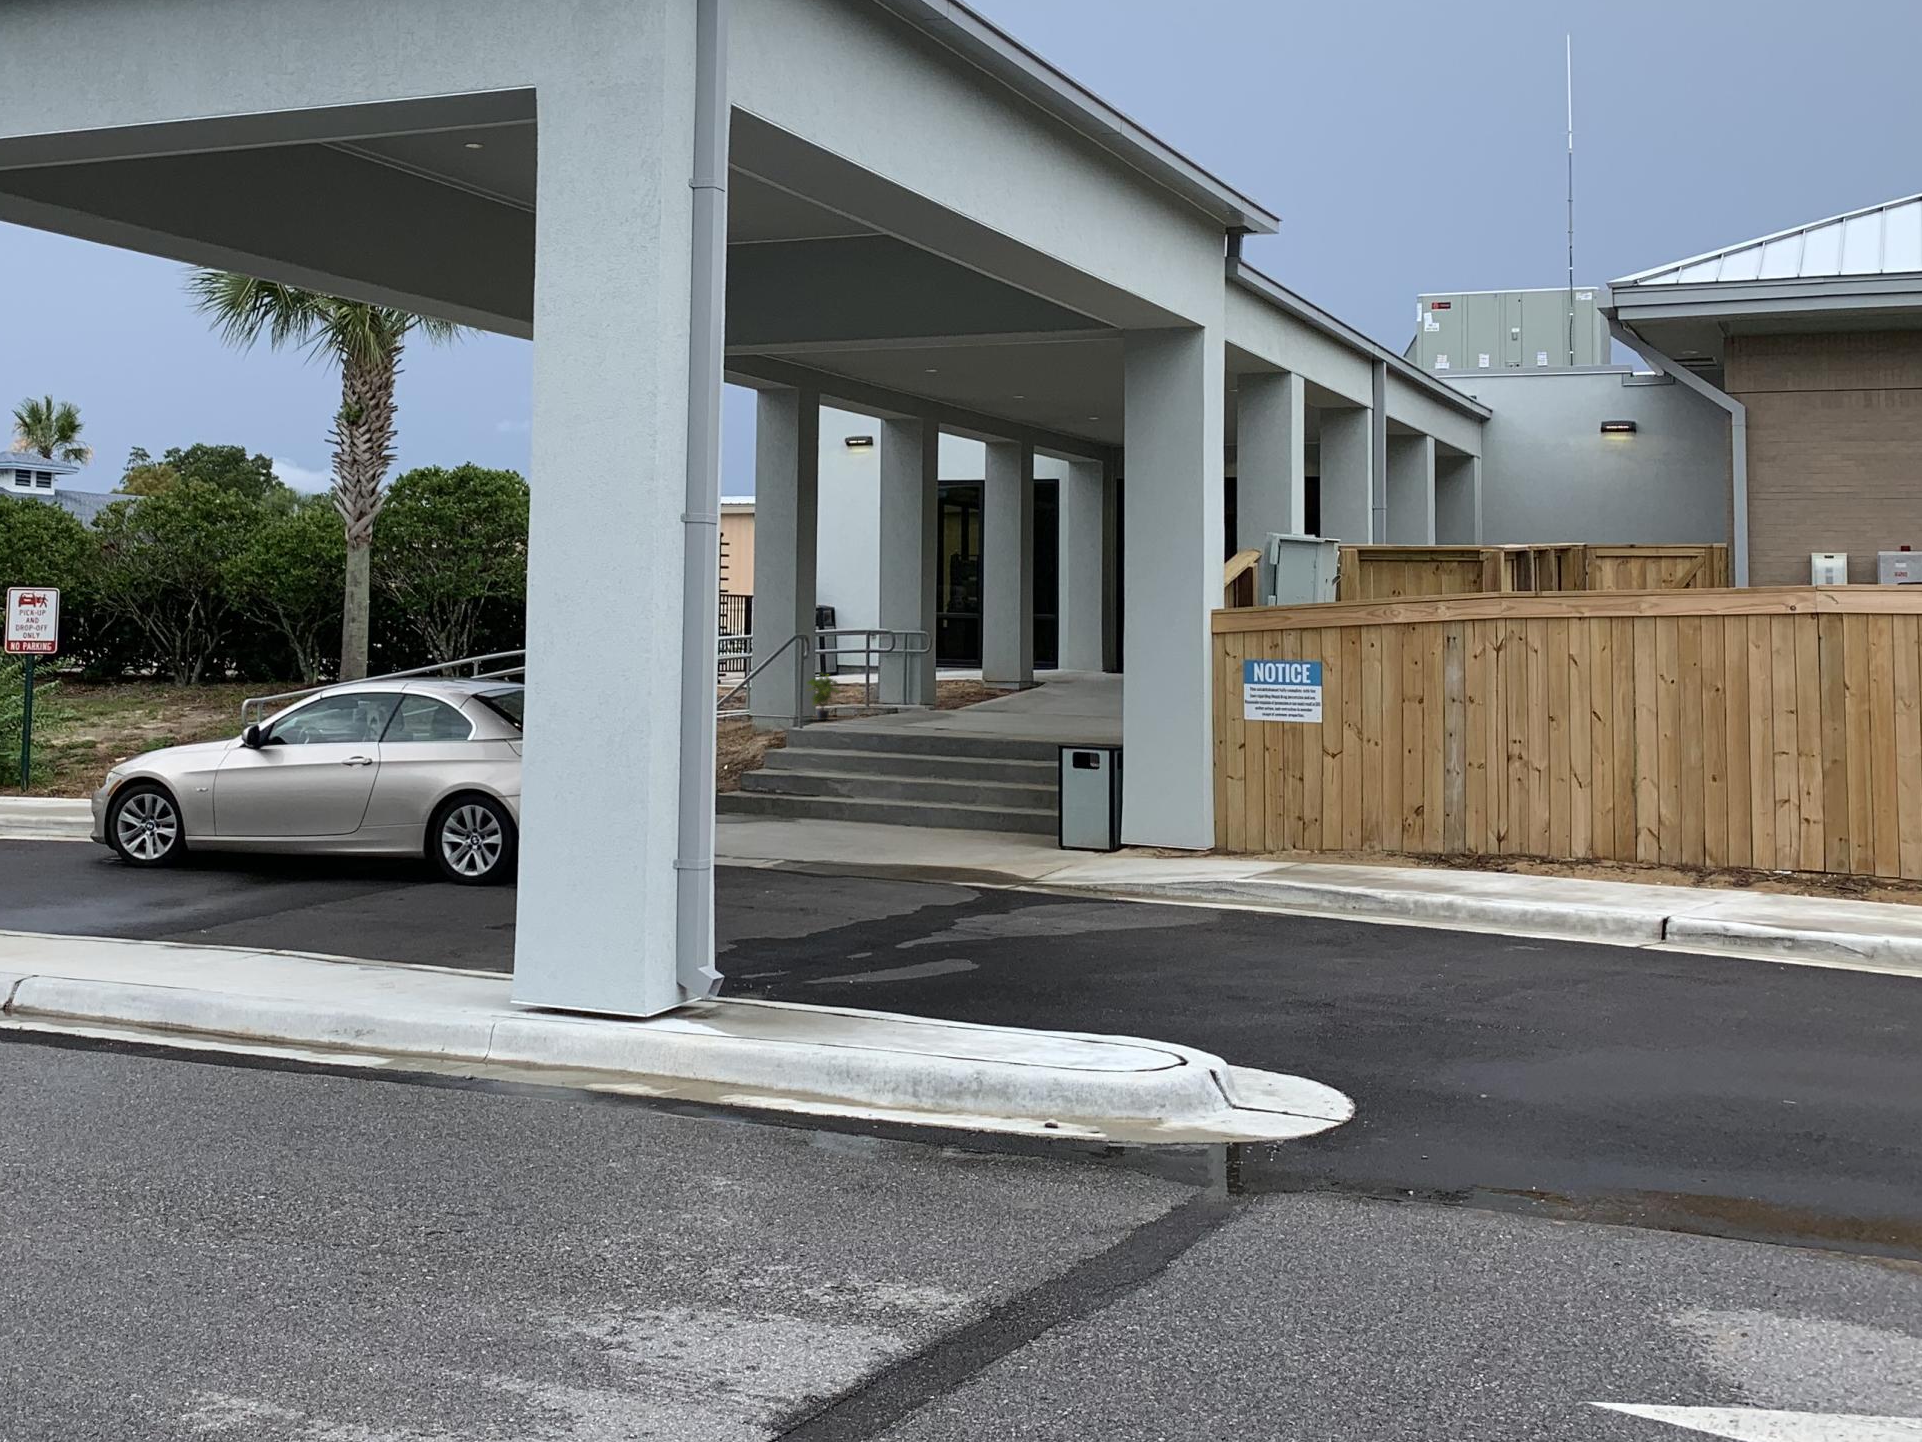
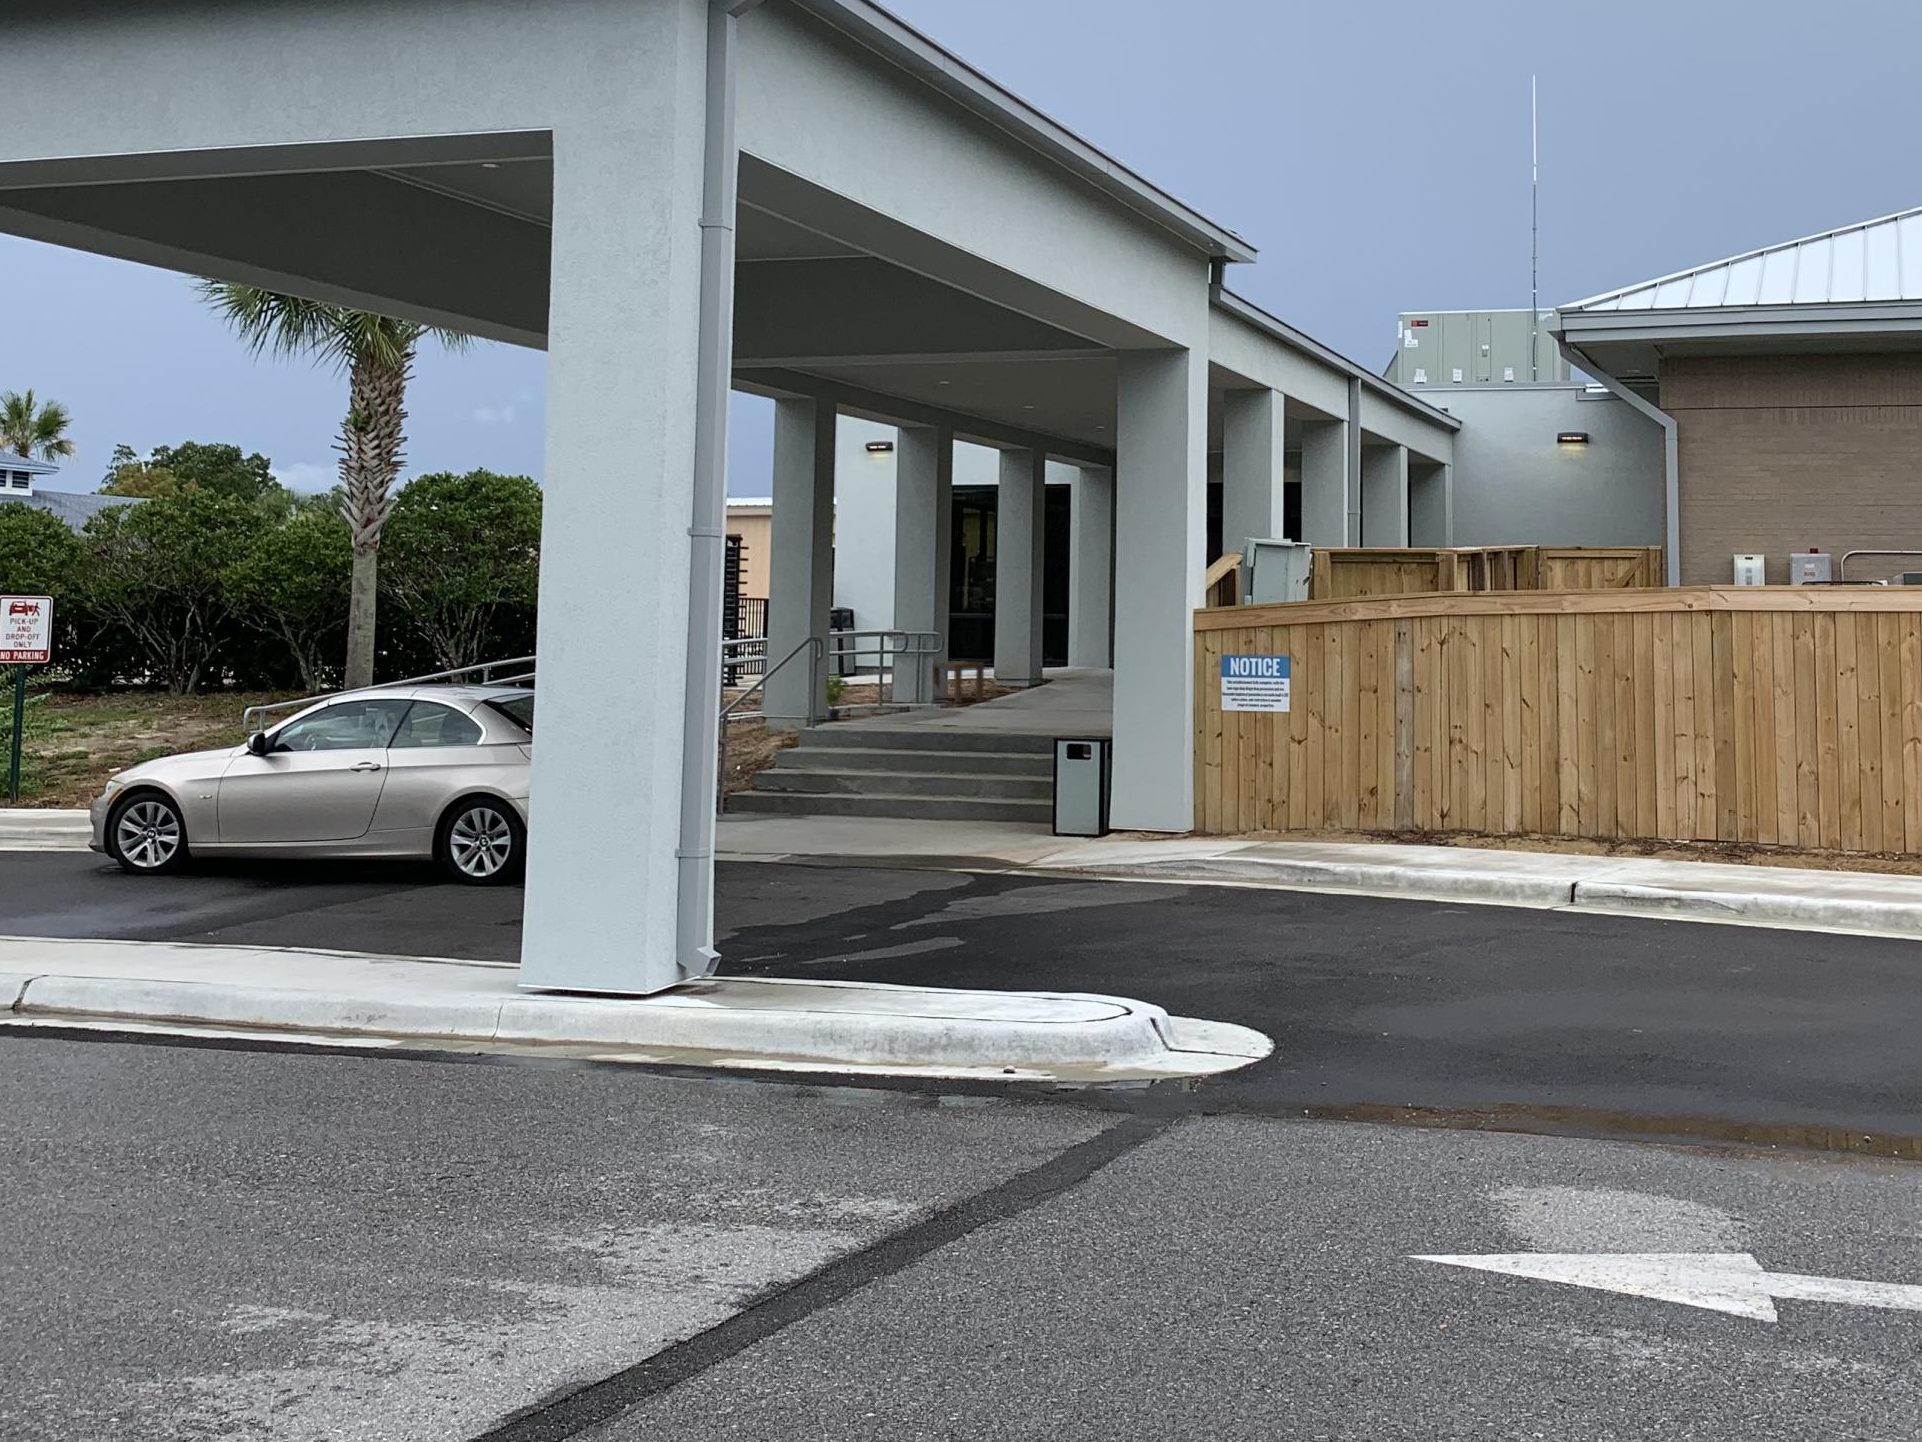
bench: none [922,662,976,704] -> present [932,661,984,702]

